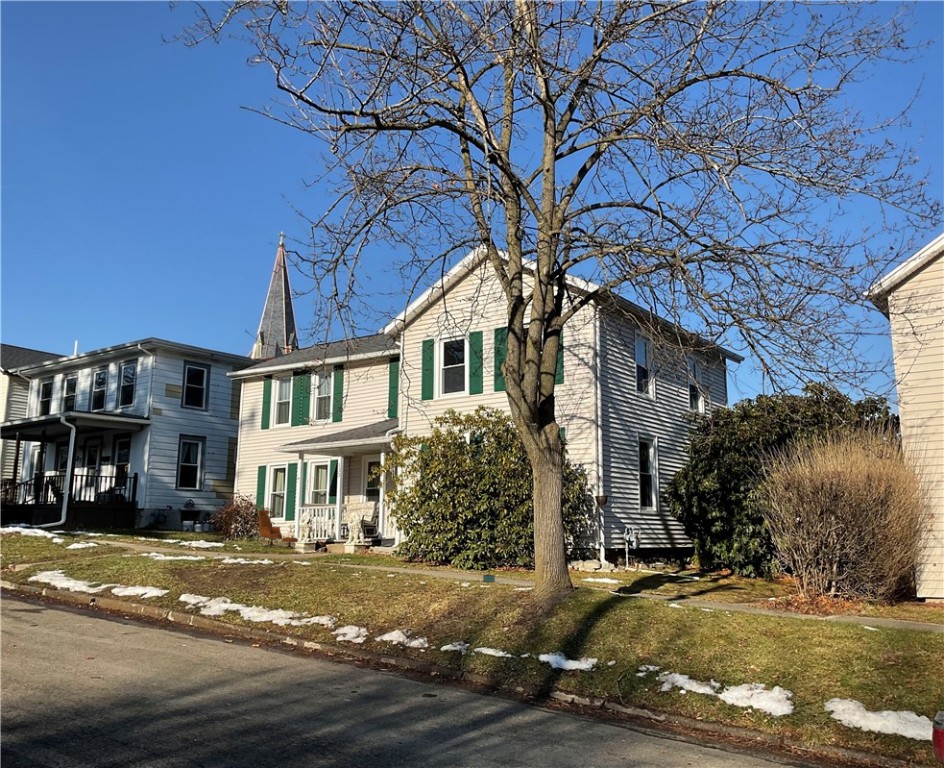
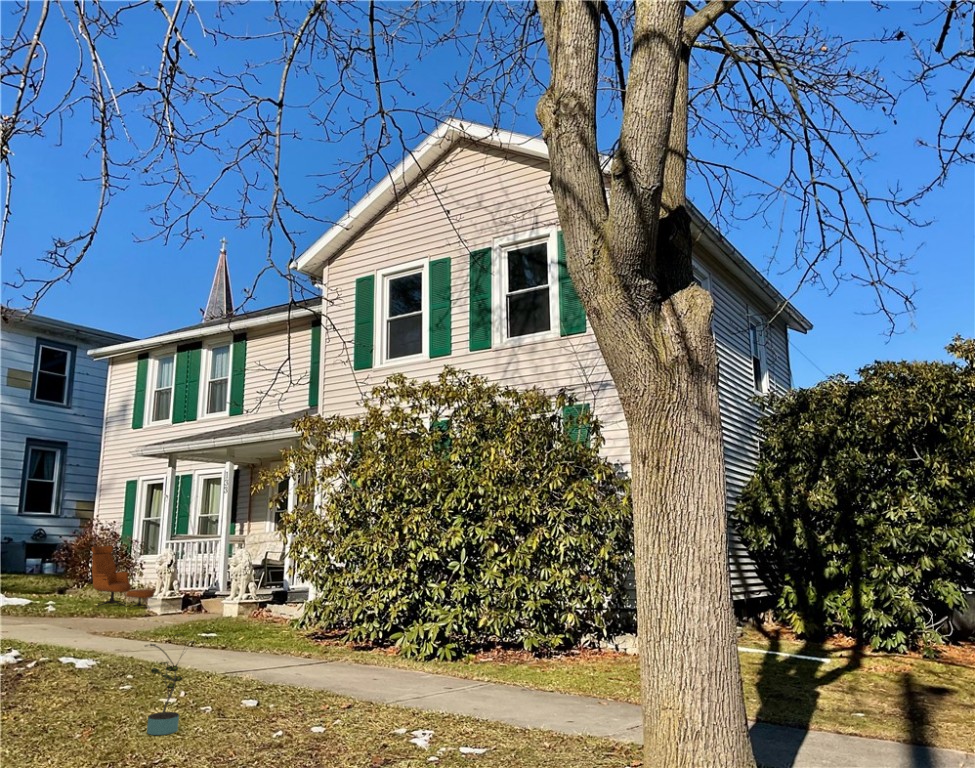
potted plant: present [483,554,496,582] -> present [145,634,196,735]

